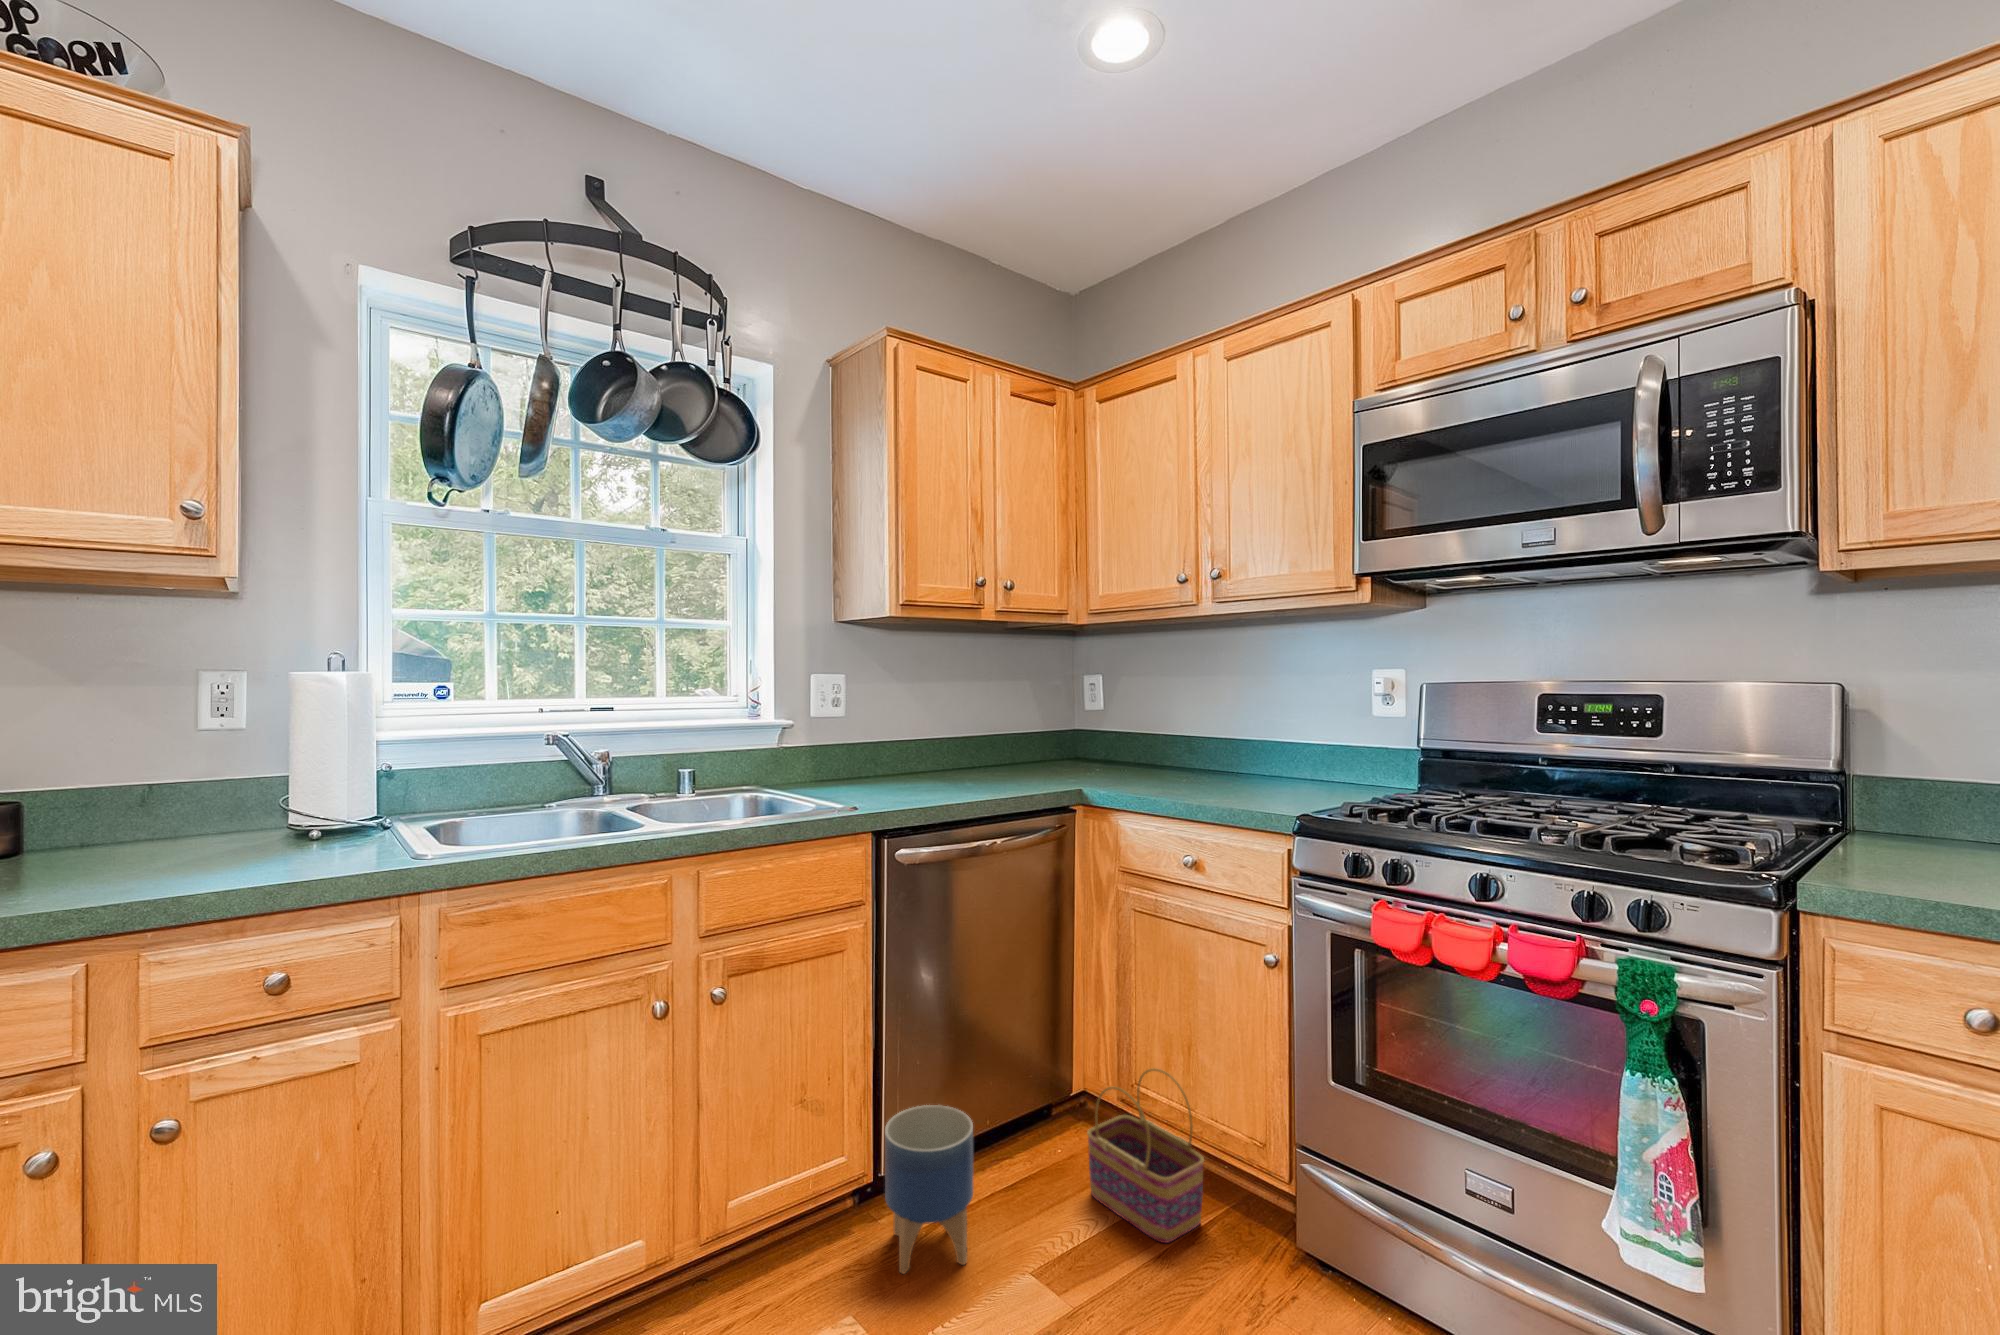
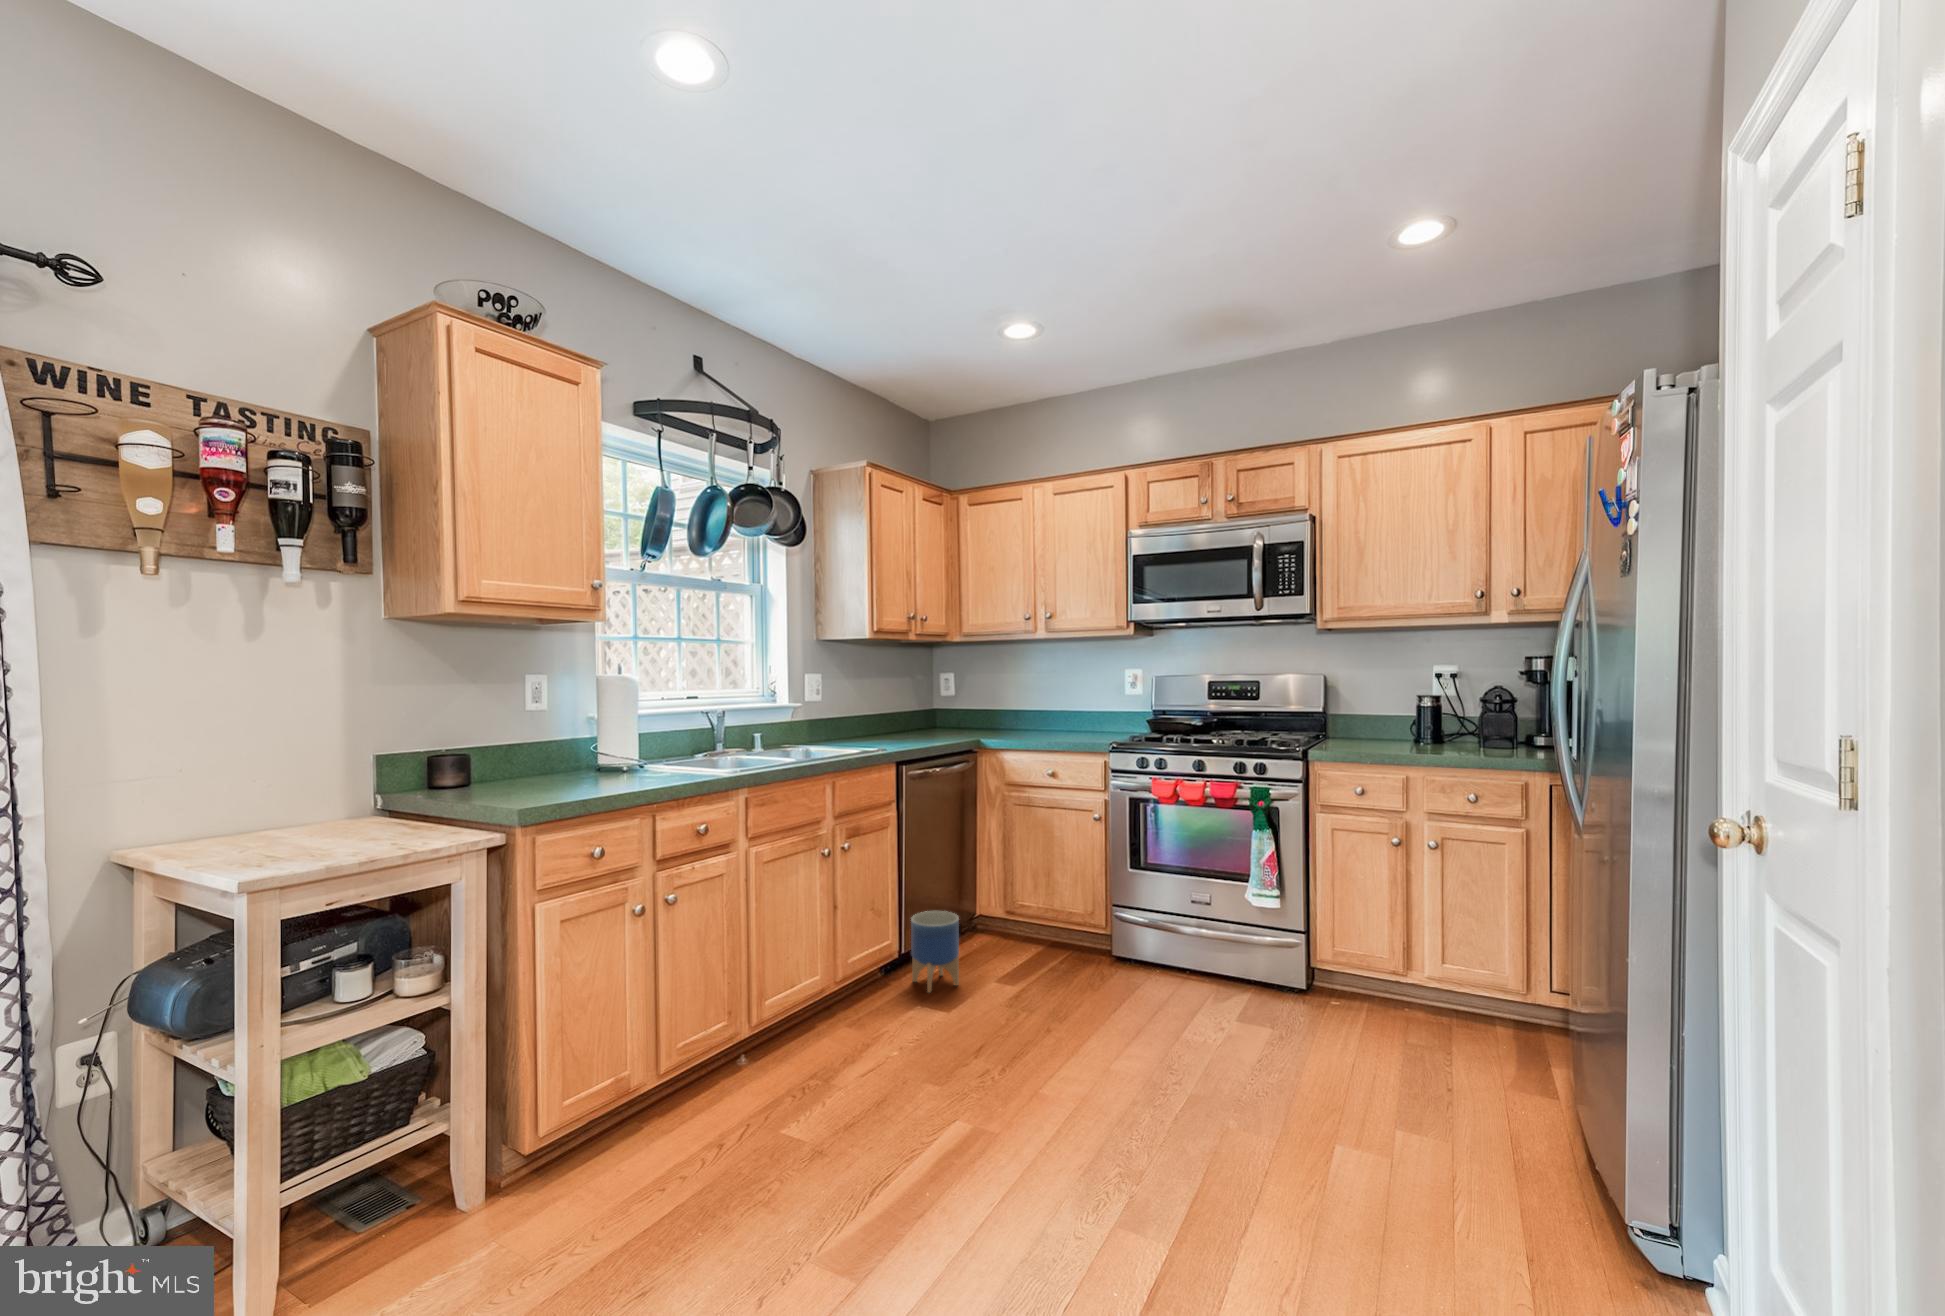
basket: present [1087,1068,1204,1243] -> none [1000,884,1064,965]

